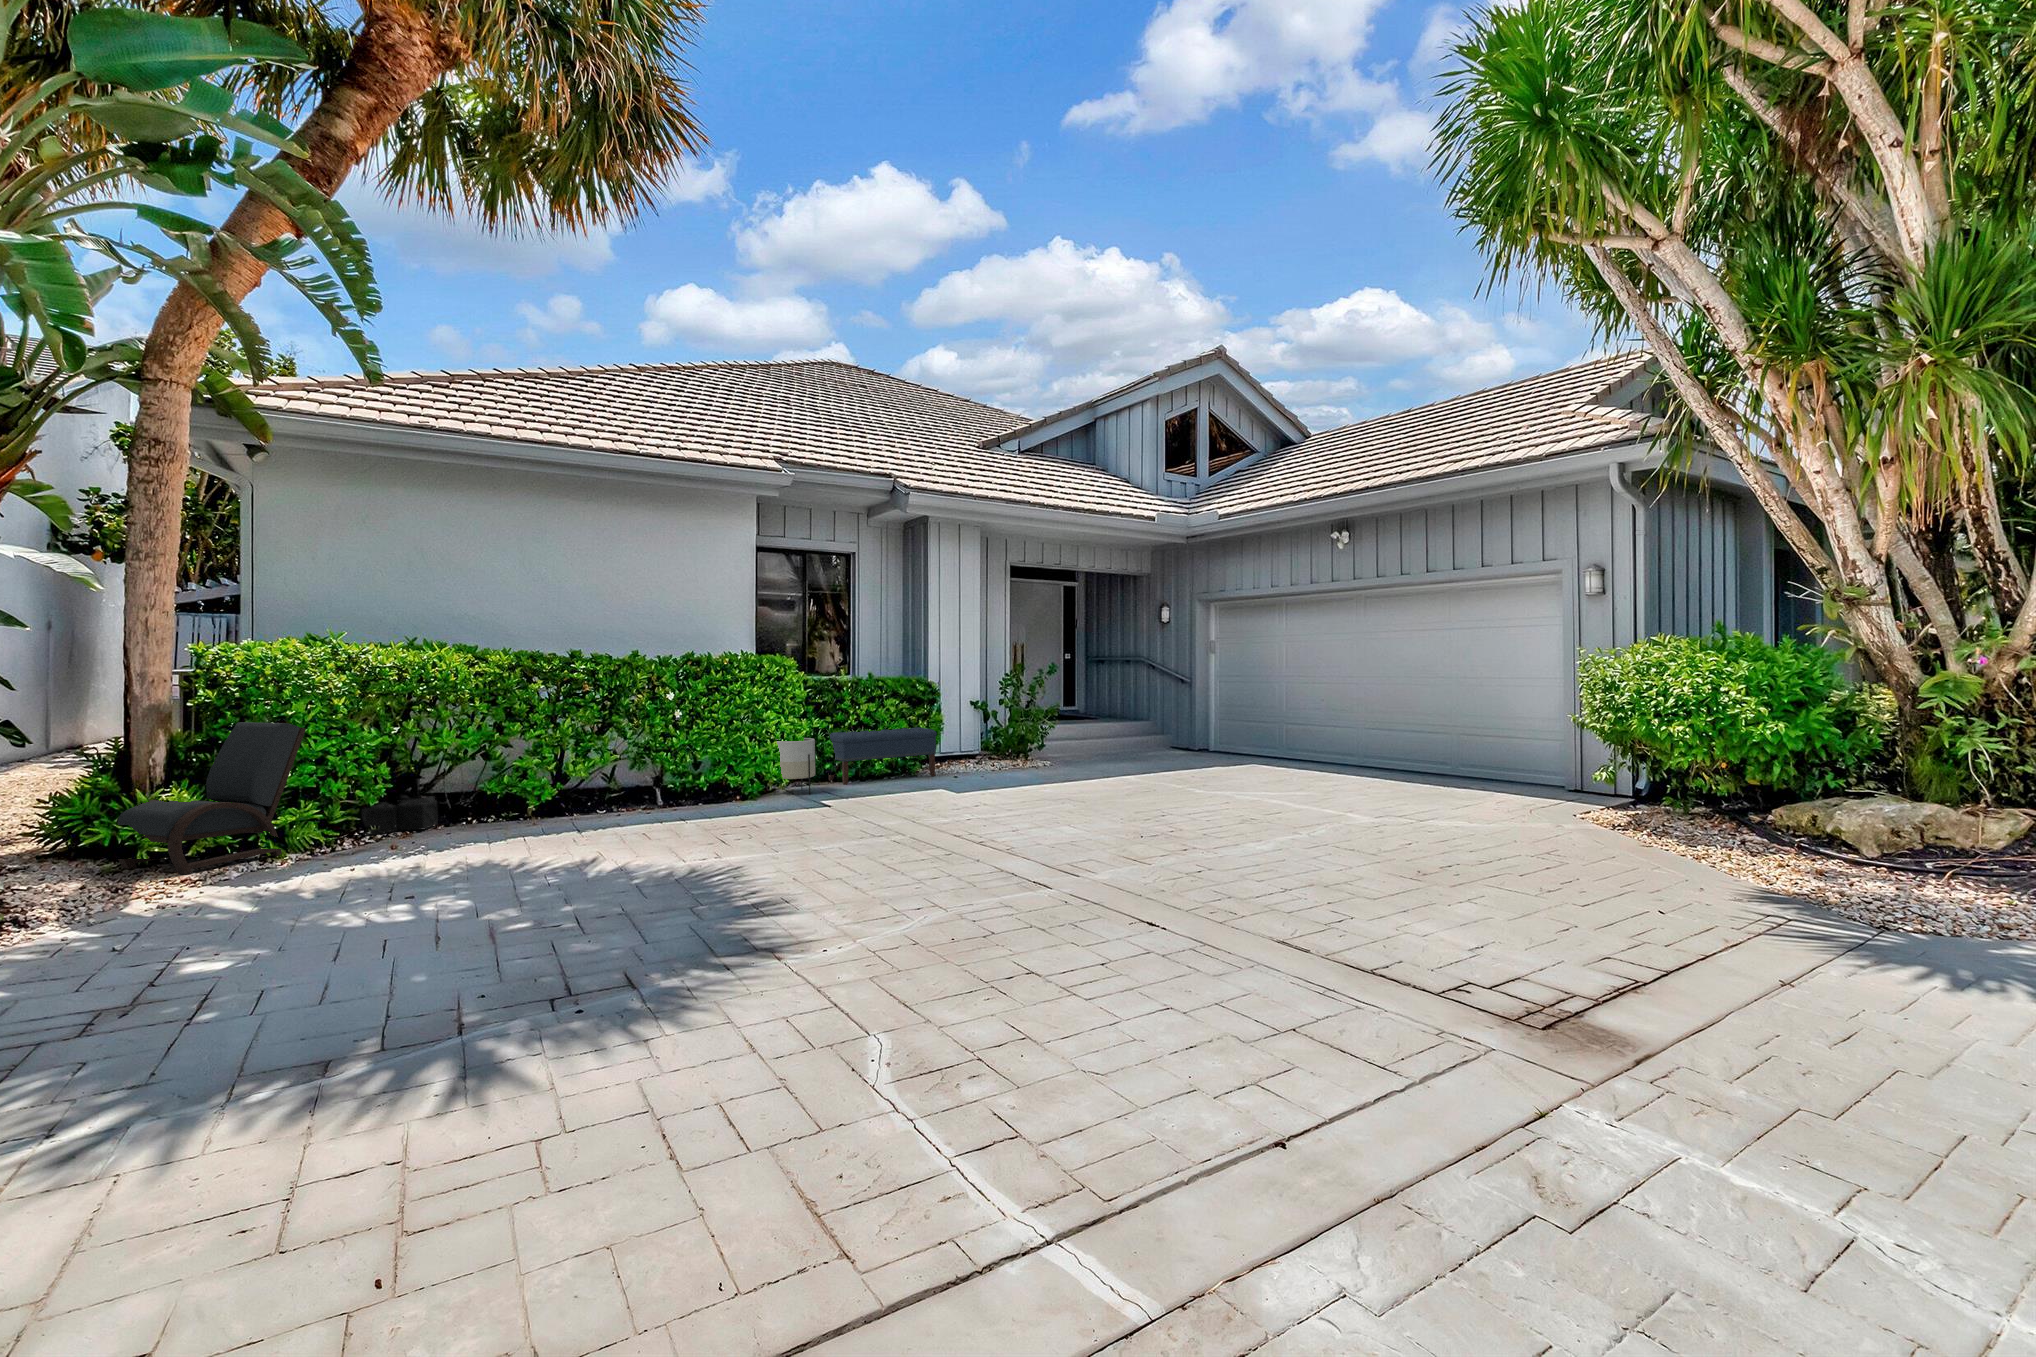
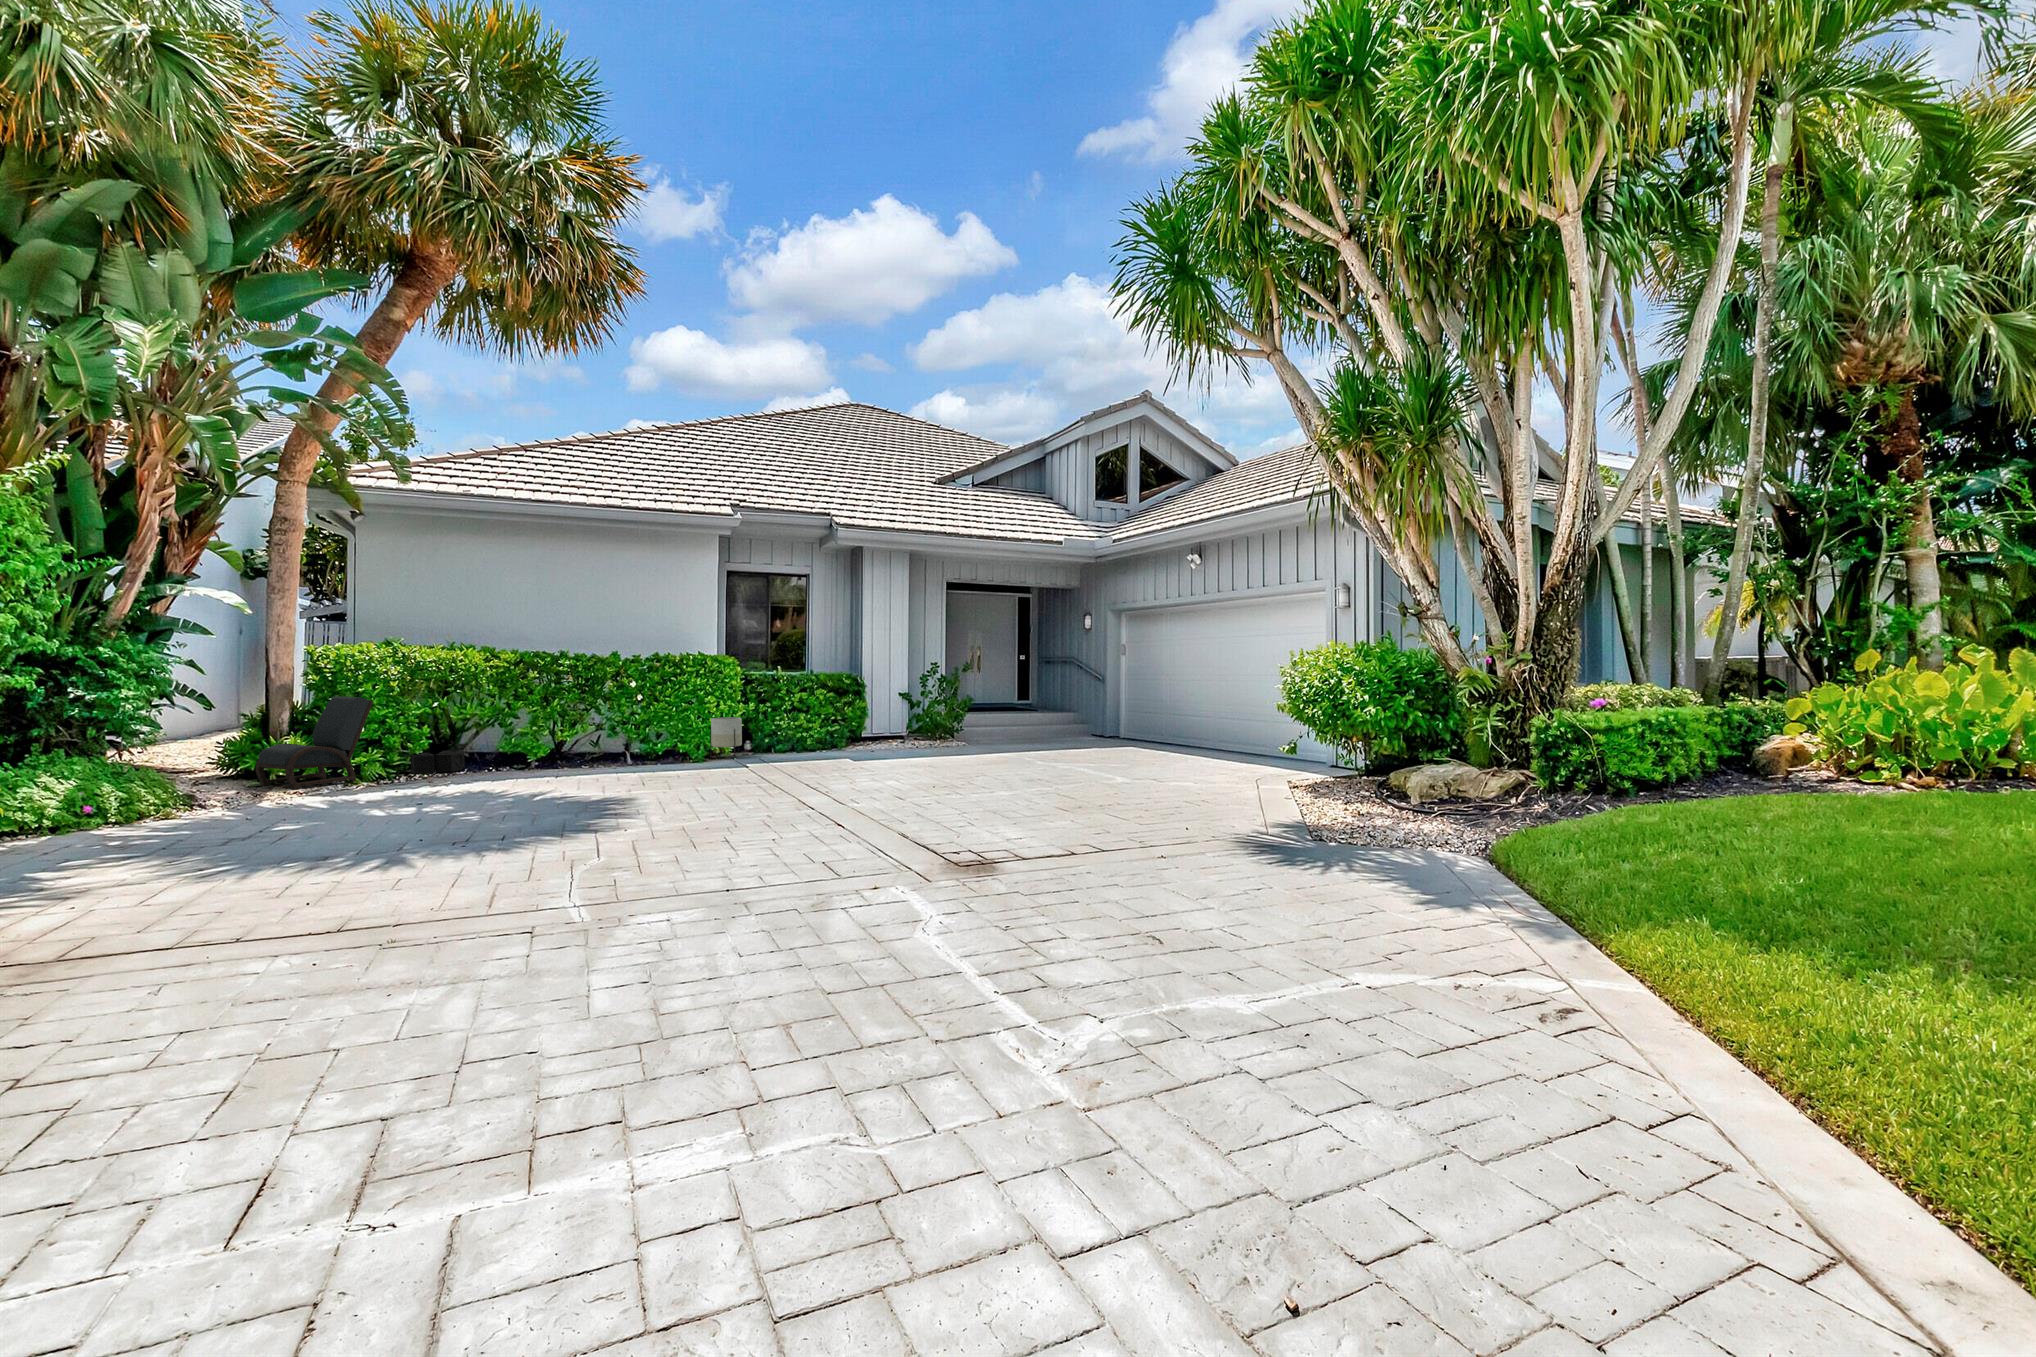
bench: present [829,727,937,785] -> none [762,712,849,754]

